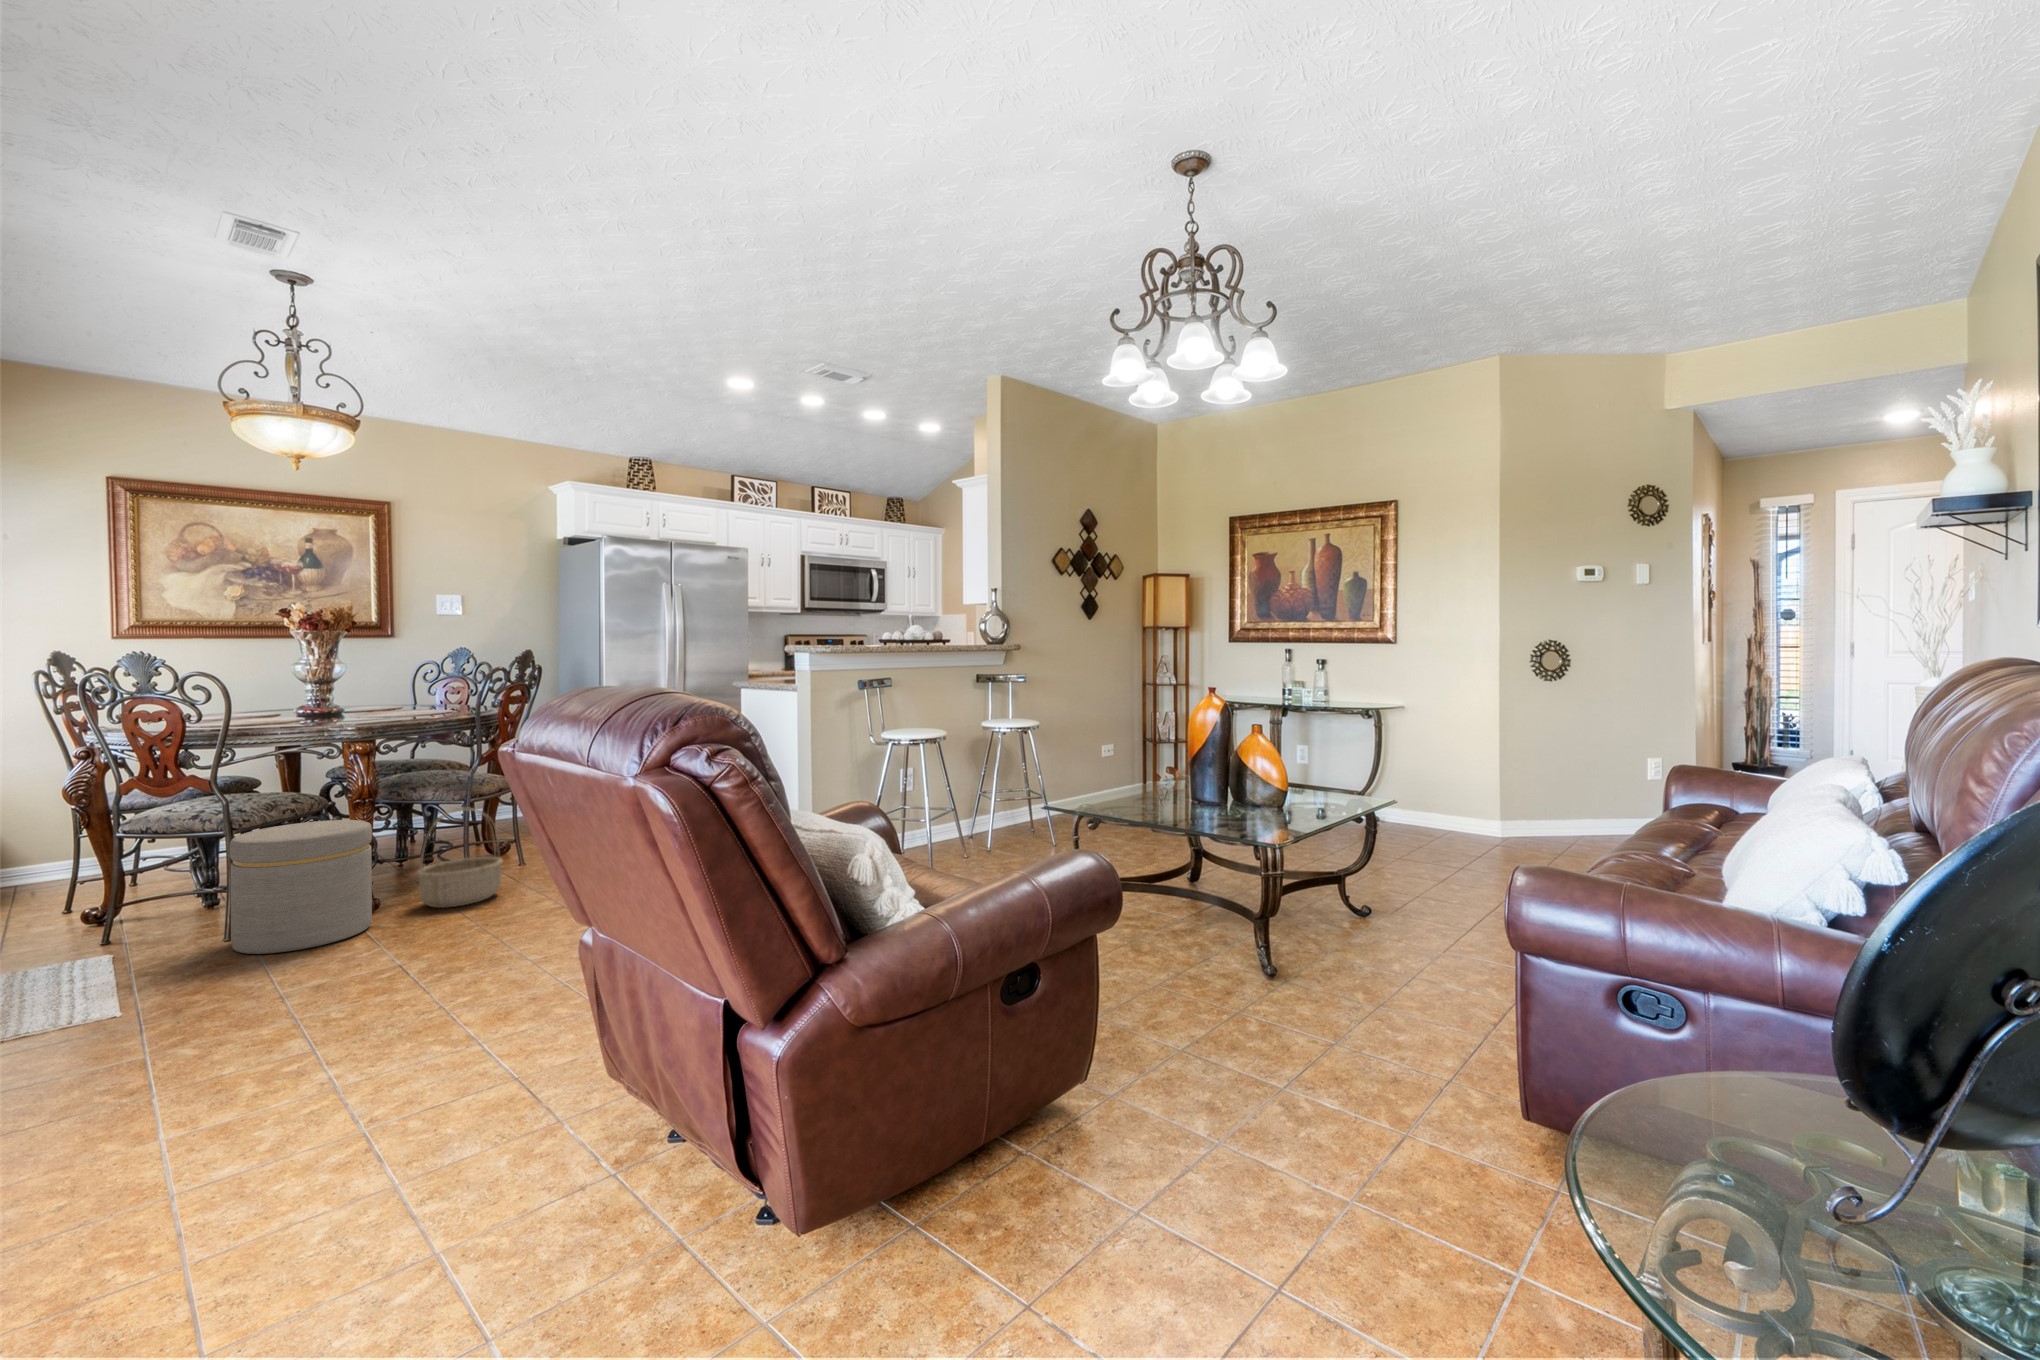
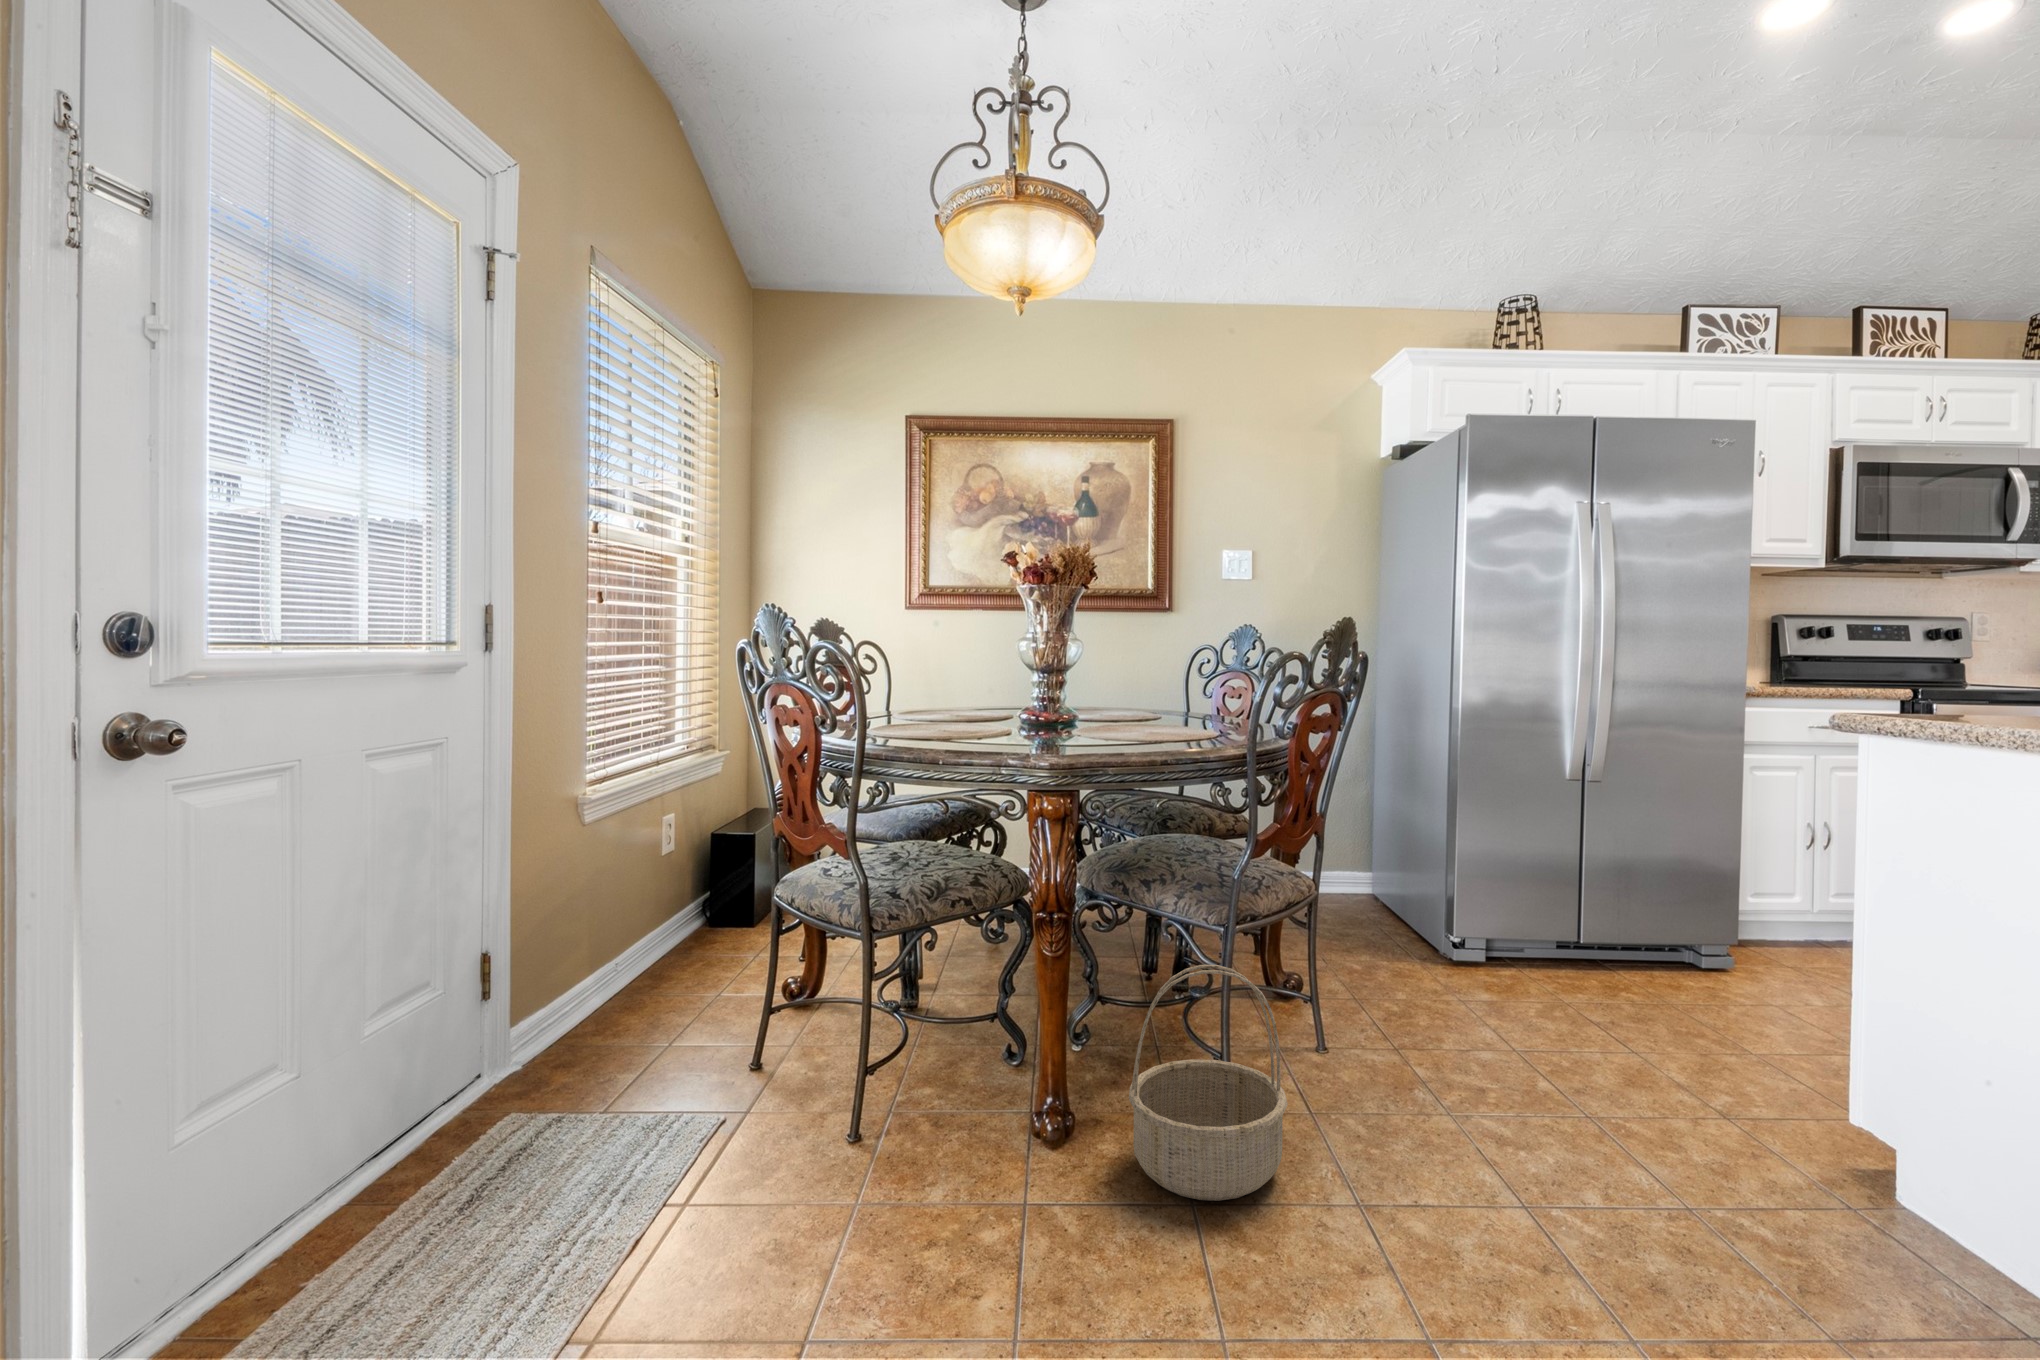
ottoman: present [230,820,372,954] -> none [822,943,1042,1272]

